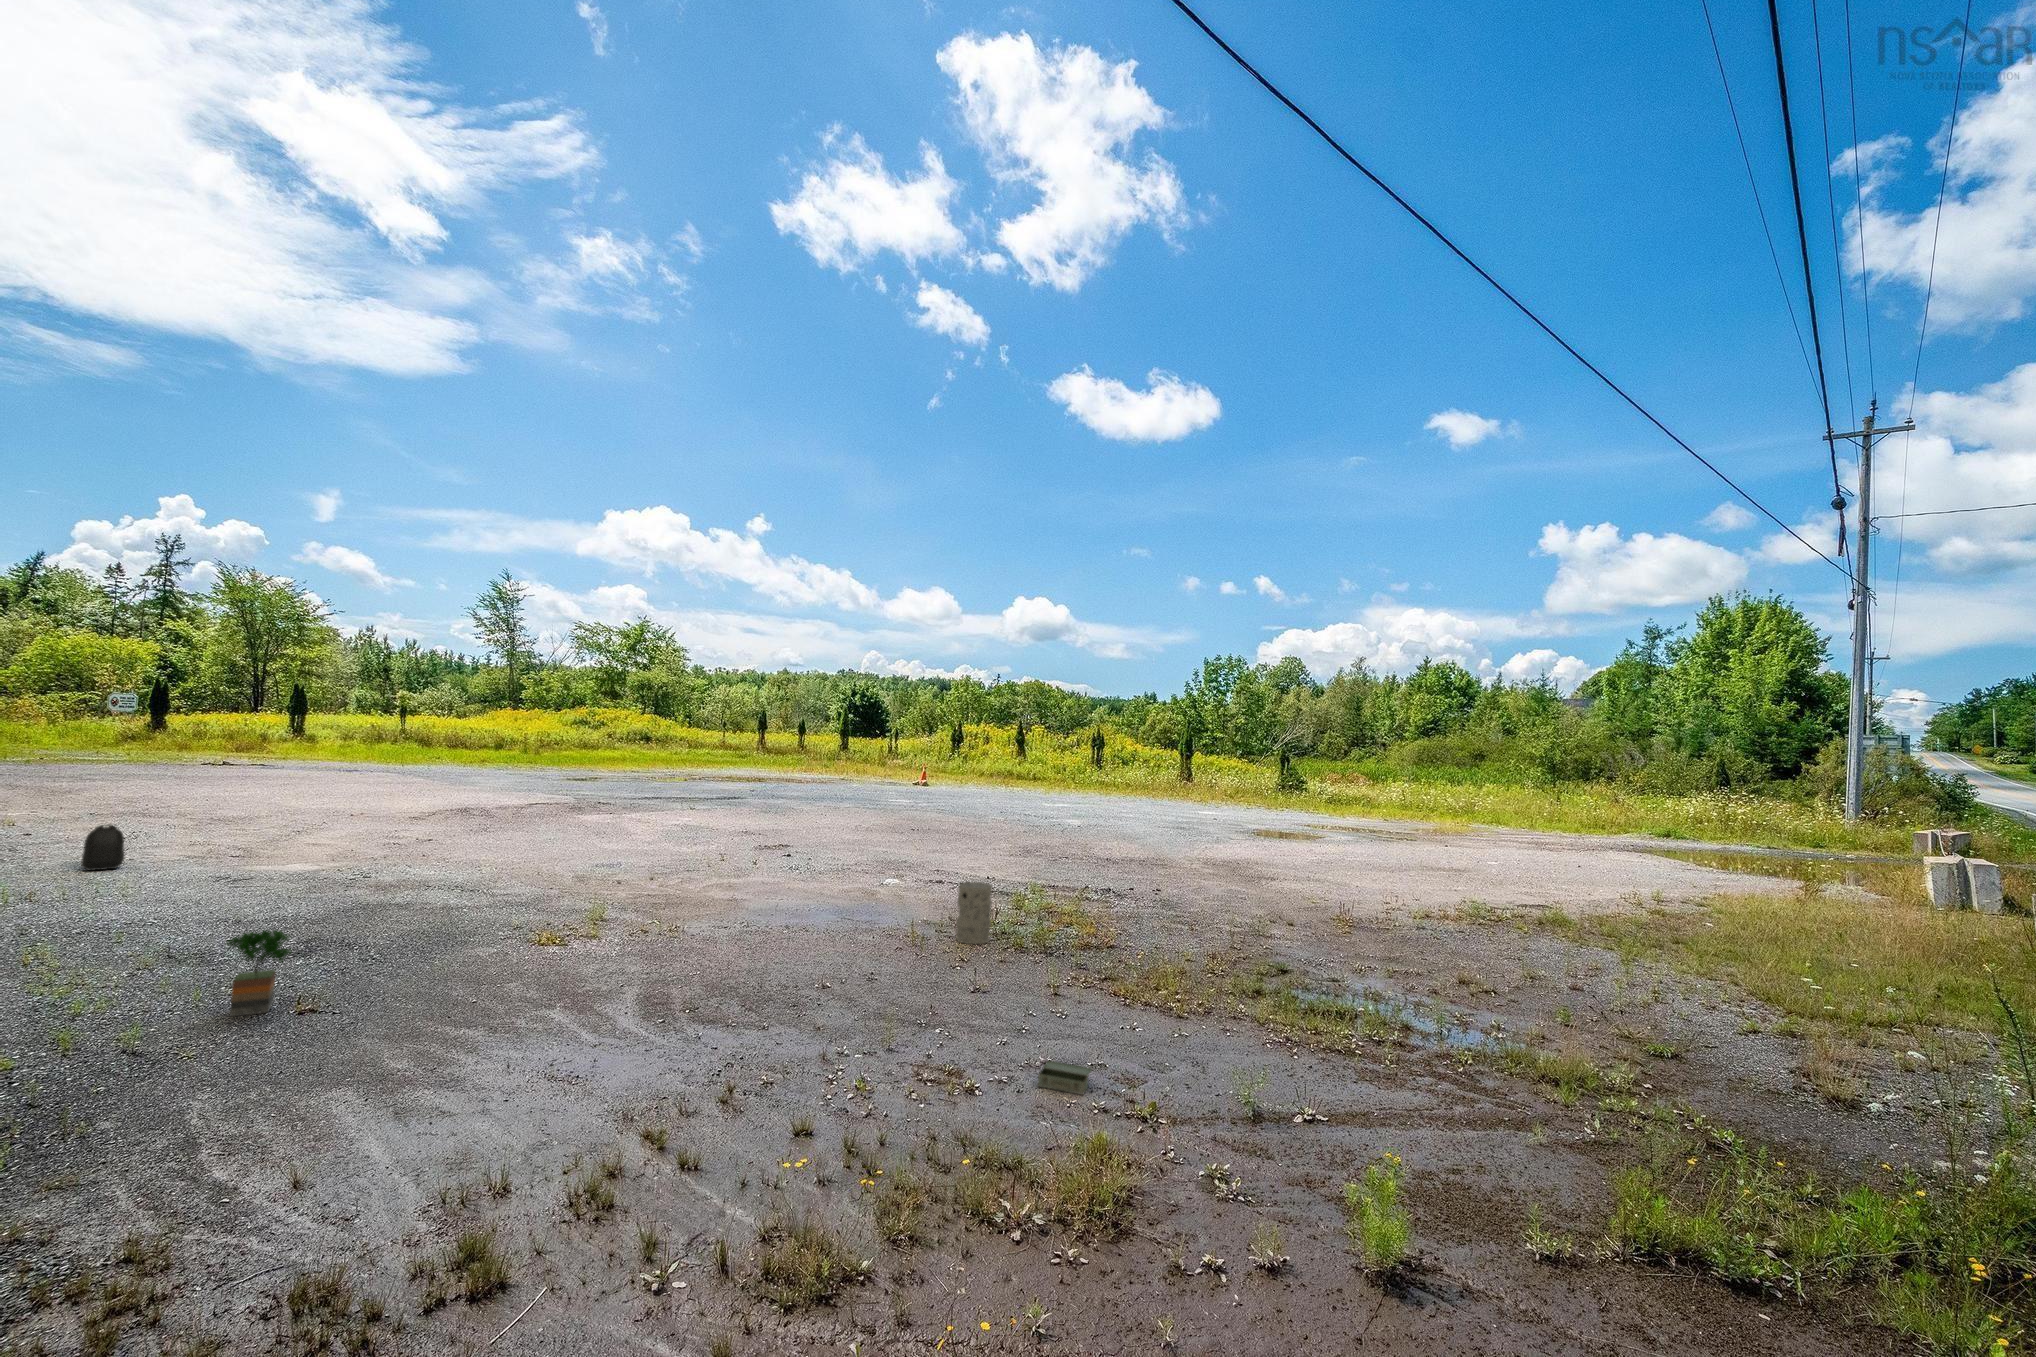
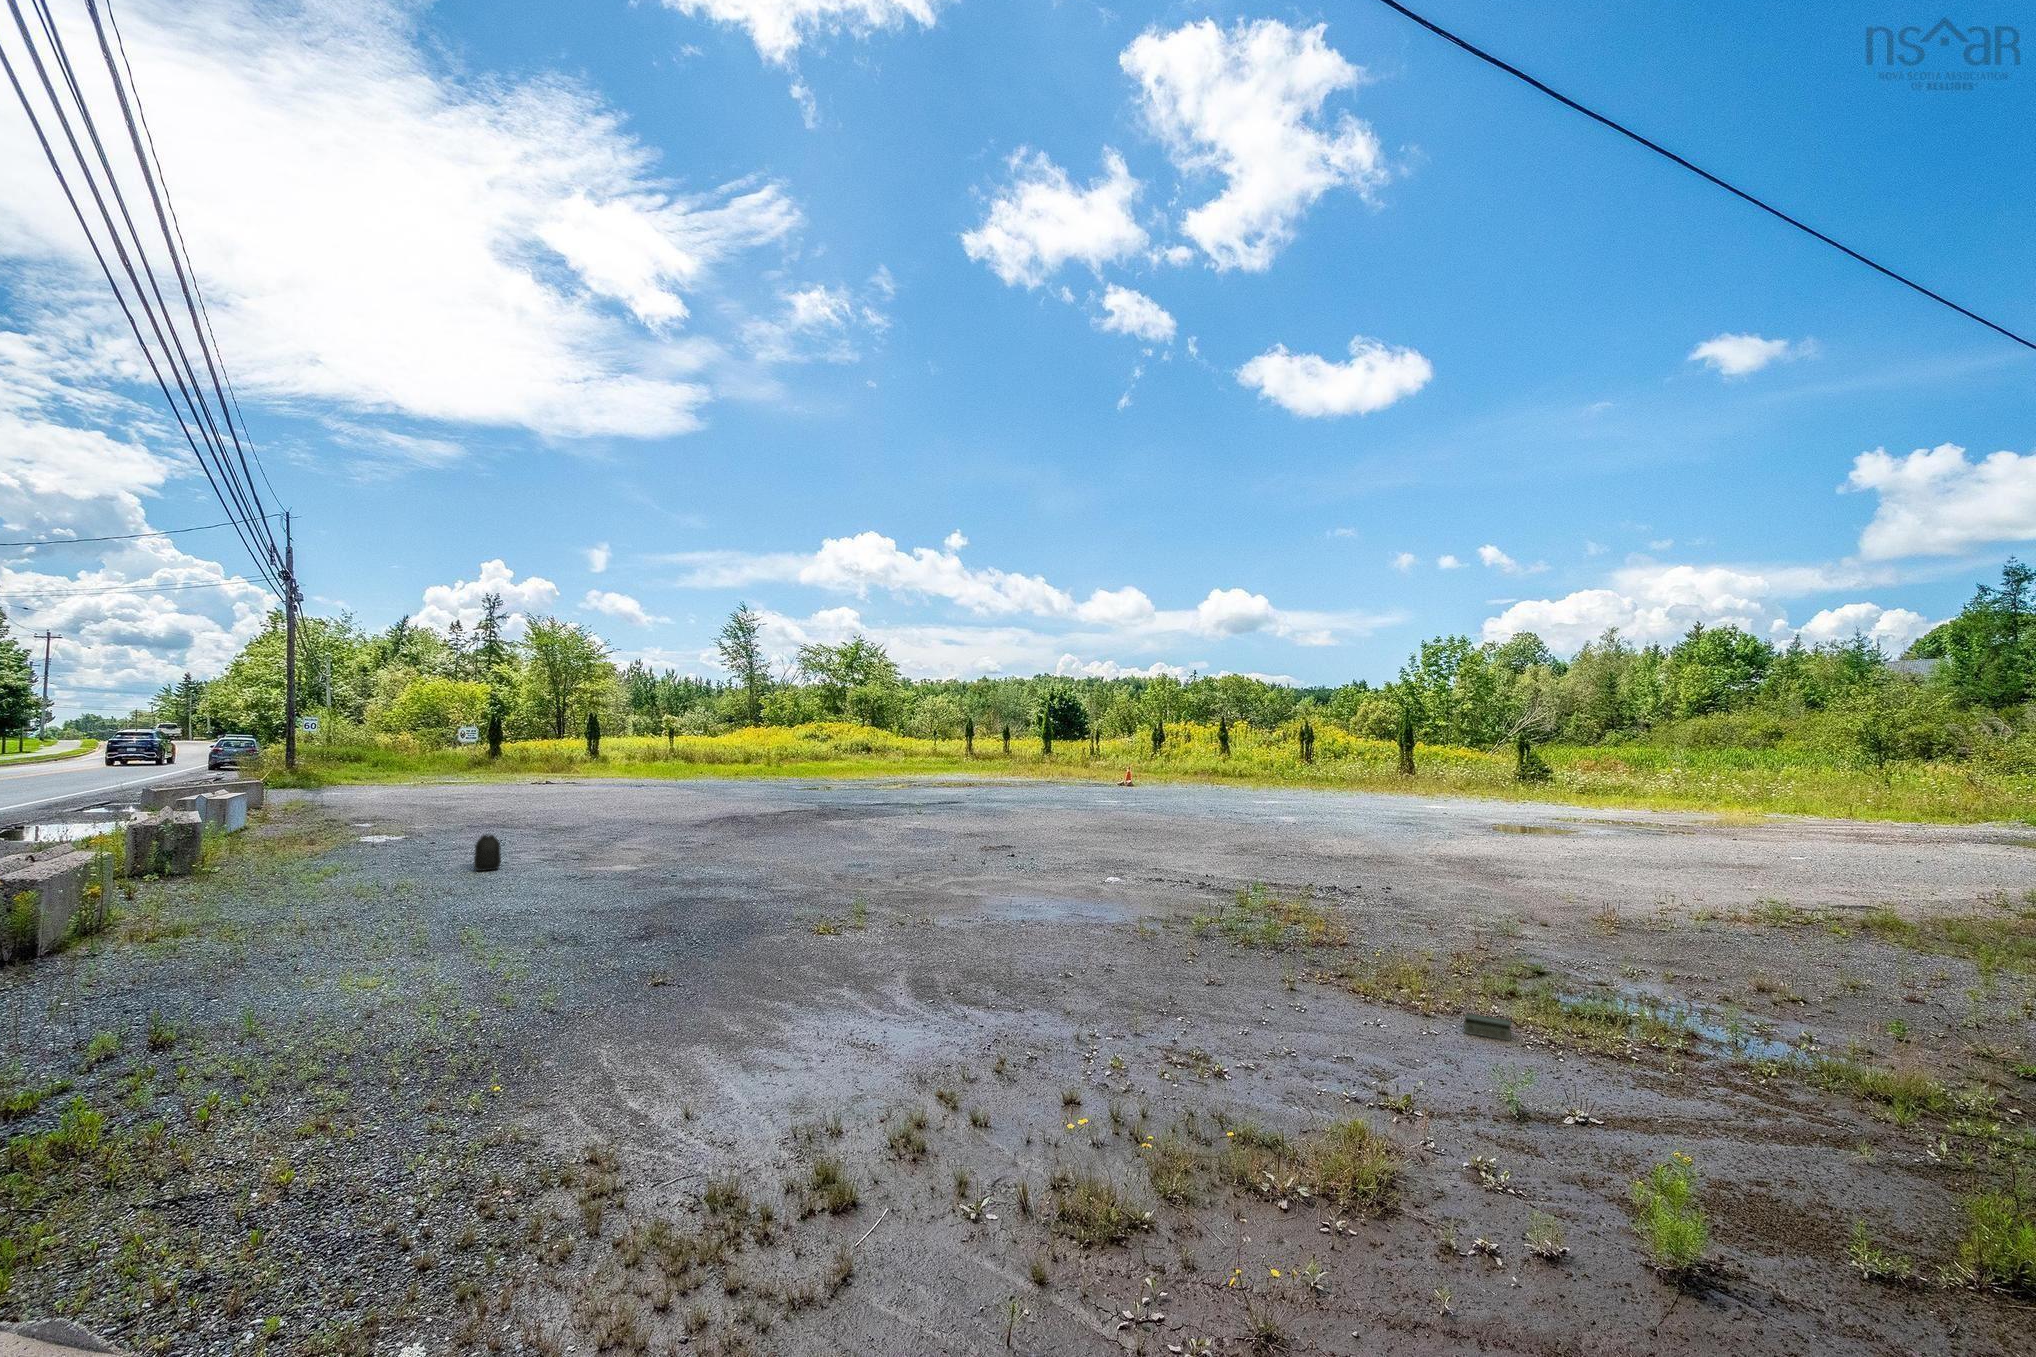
trash can: present [956,882,992,944] -> none [1185,879,1220,940]
potted tree: present [227,930,292,1017] -> none [599,917,646,987]
toolbox: present [1038,1061,1092,1095] -> present [1464,1013,1511,1041]

